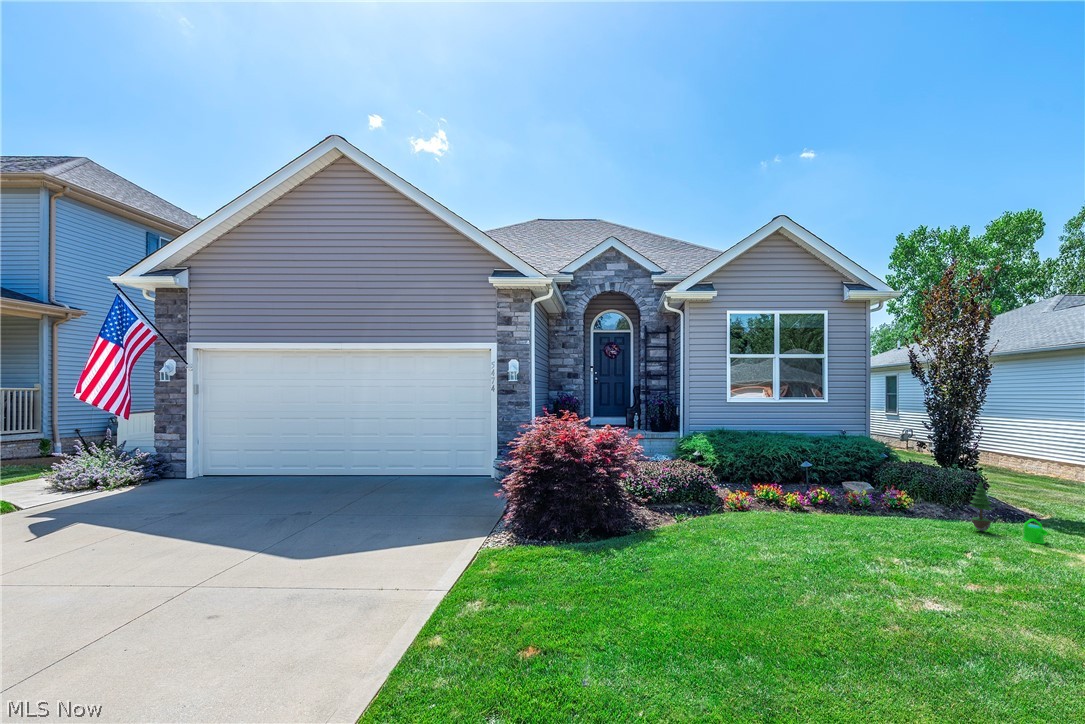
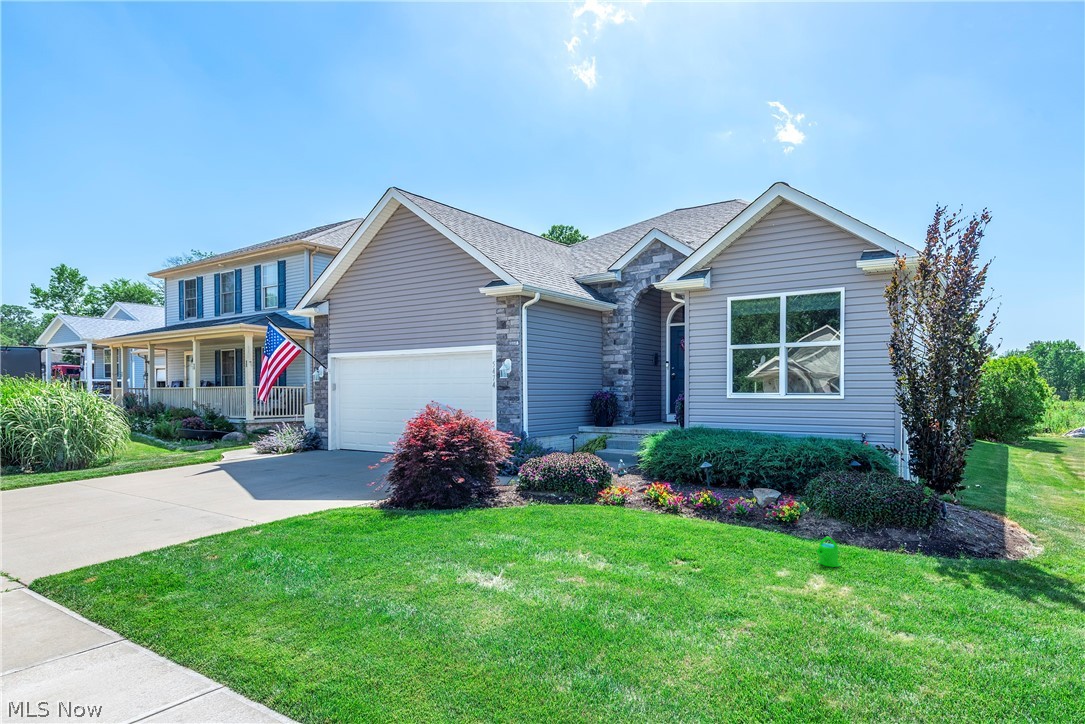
potted tree: present [970,482,993,531] -> none [784,489,807,548]

